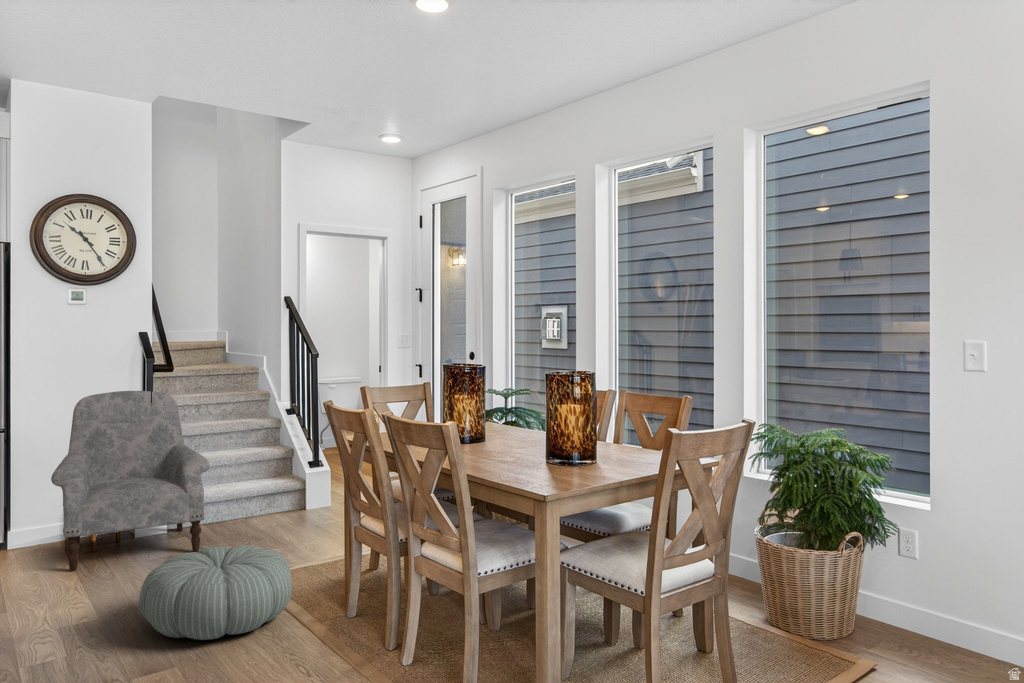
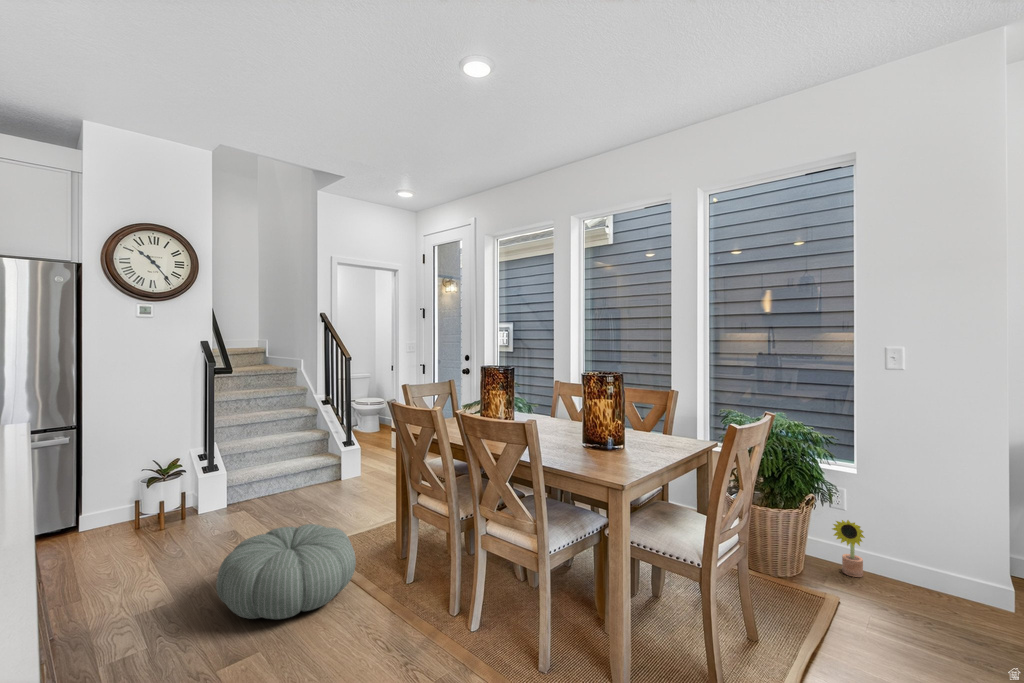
armchair: present [51,391,209,570] -> none [124,390,266,550]
decorative plant: none [882,567,923,643] -> present [832,520,865,577]

